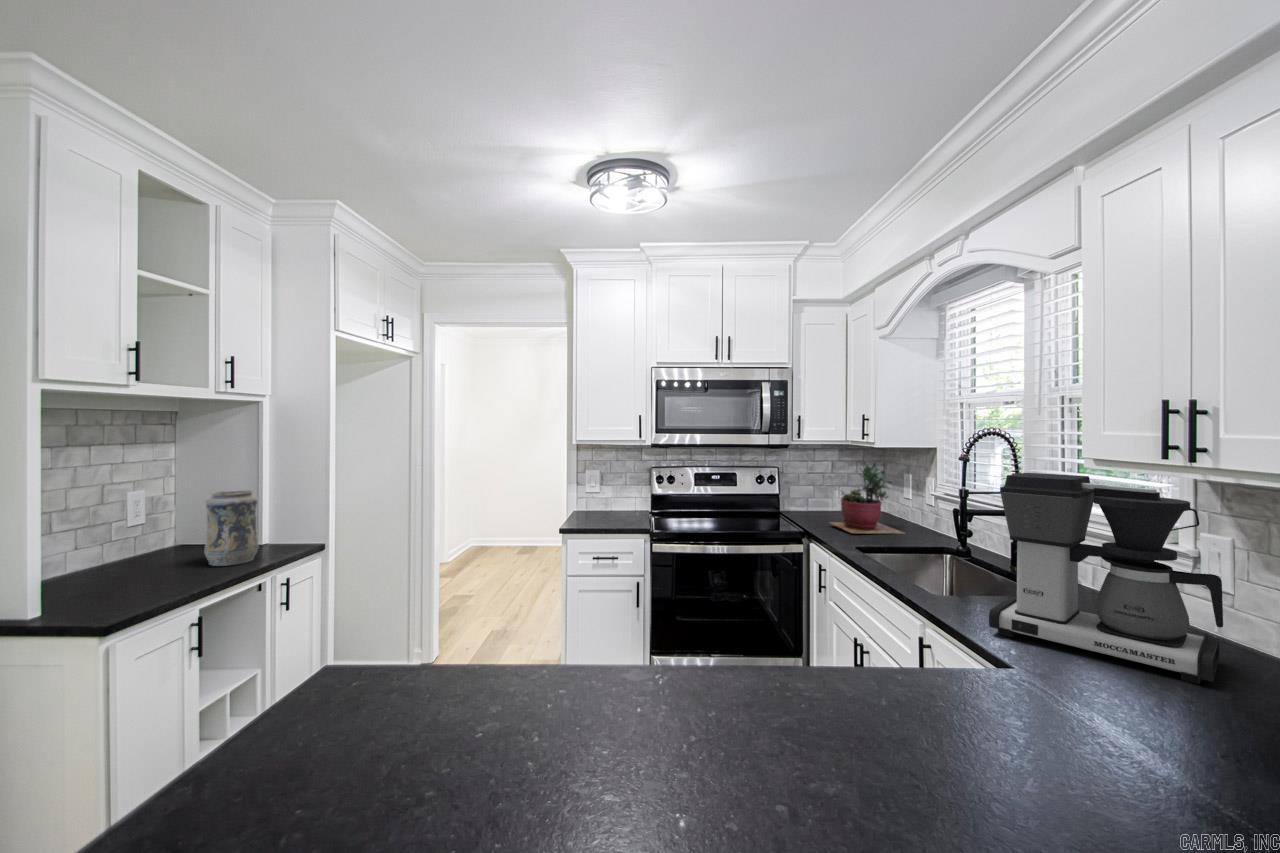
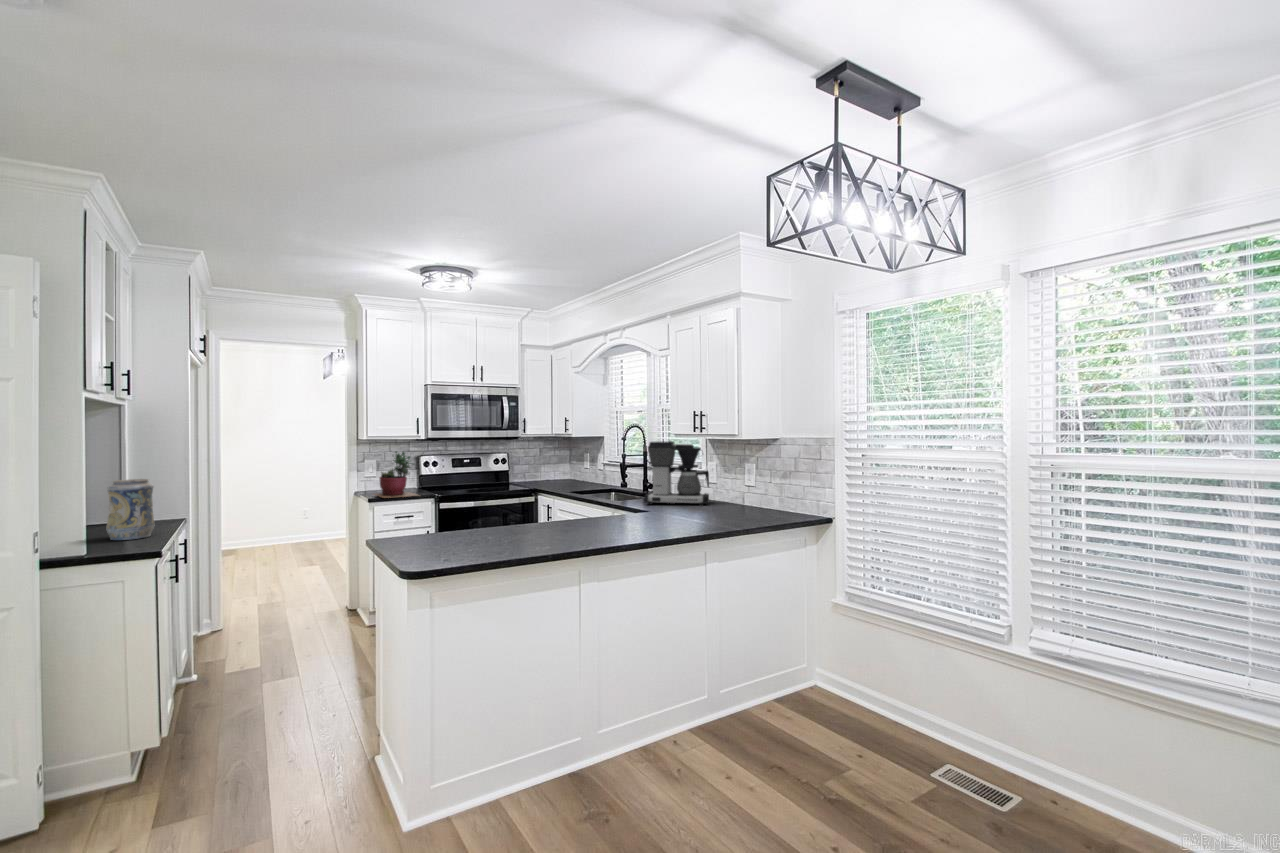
succulent plant: present [831,462,903,533] -> present [375,451,418,498]

